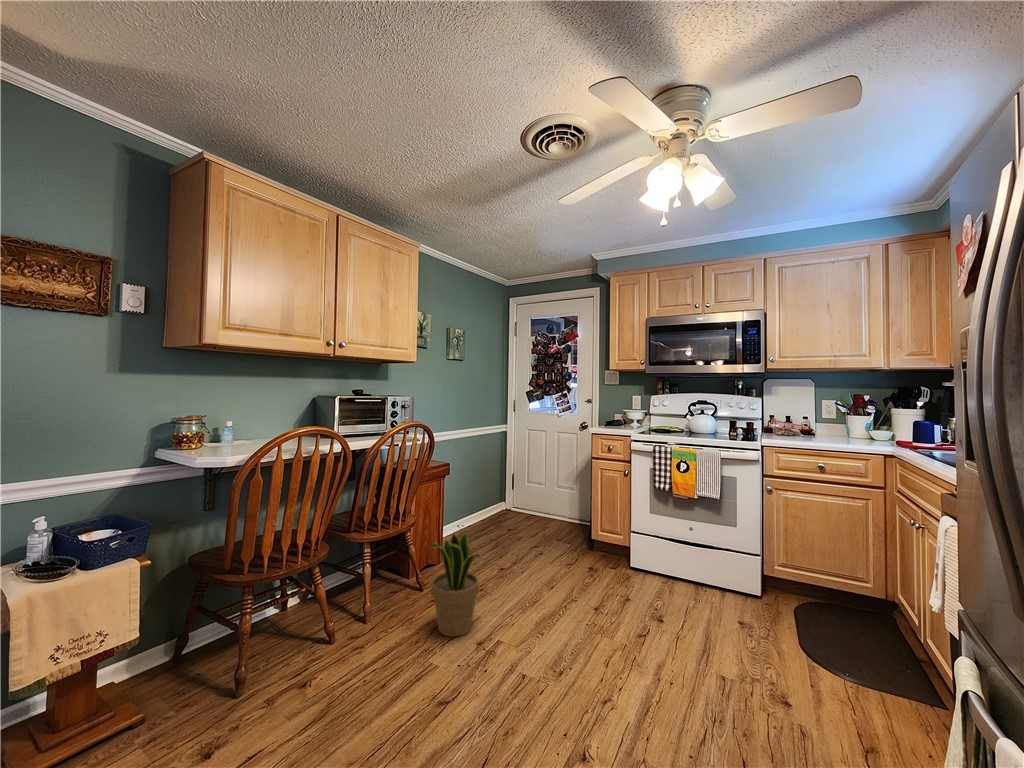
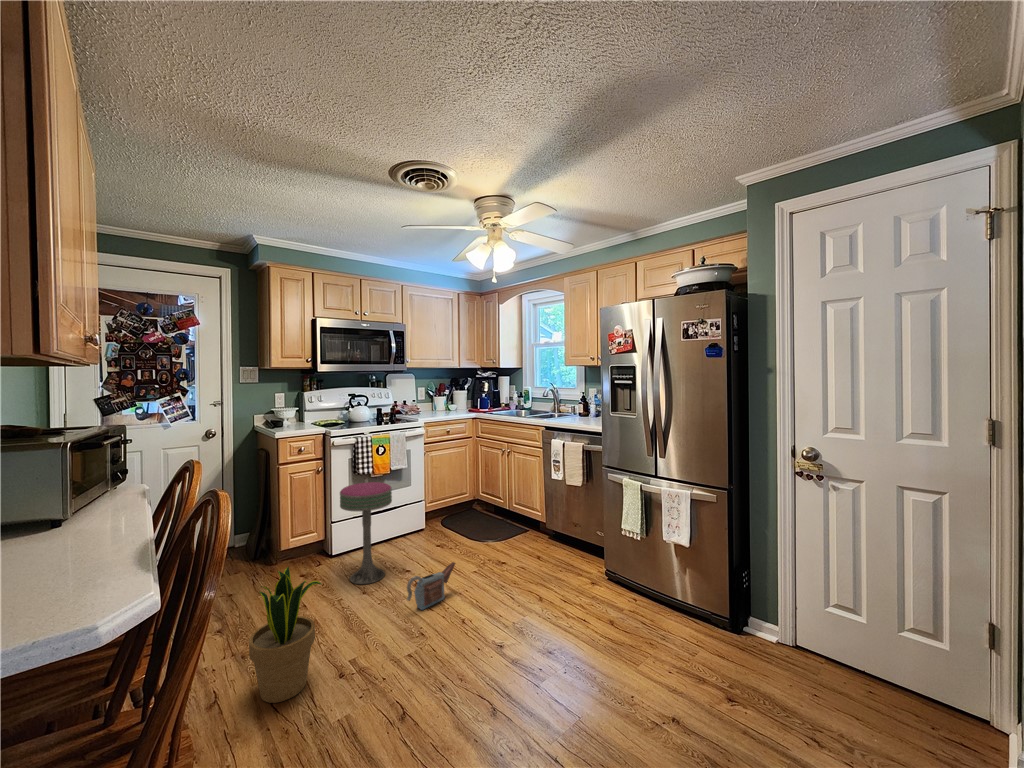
bar stool: none [595,494,651,608] -> present [340,482,392,584]
watering can: none [583,612,661,668] -> present [407,562,455,610]

